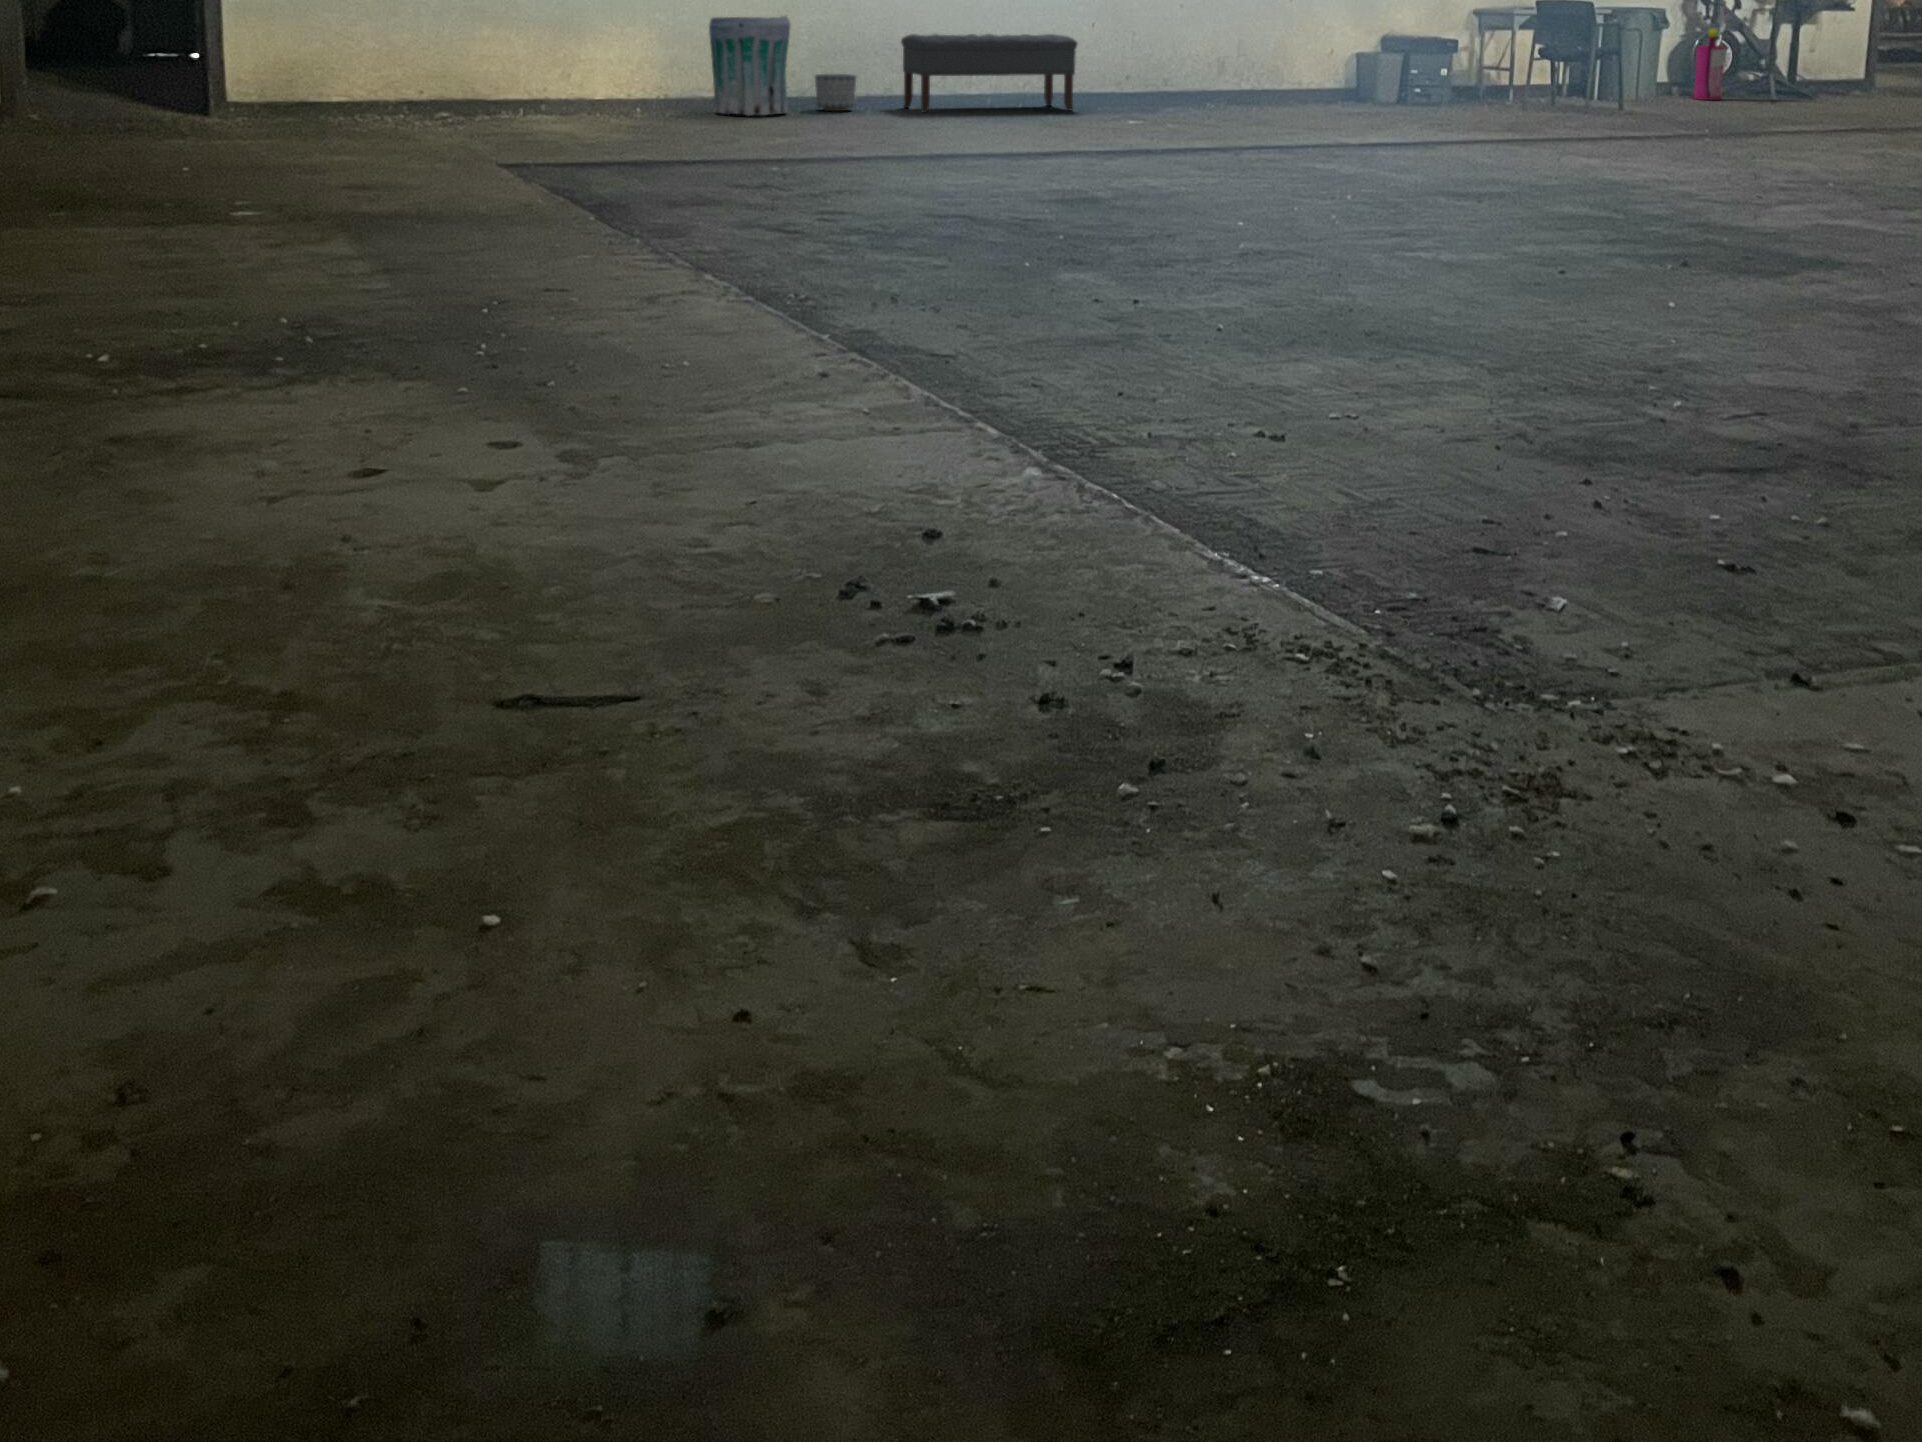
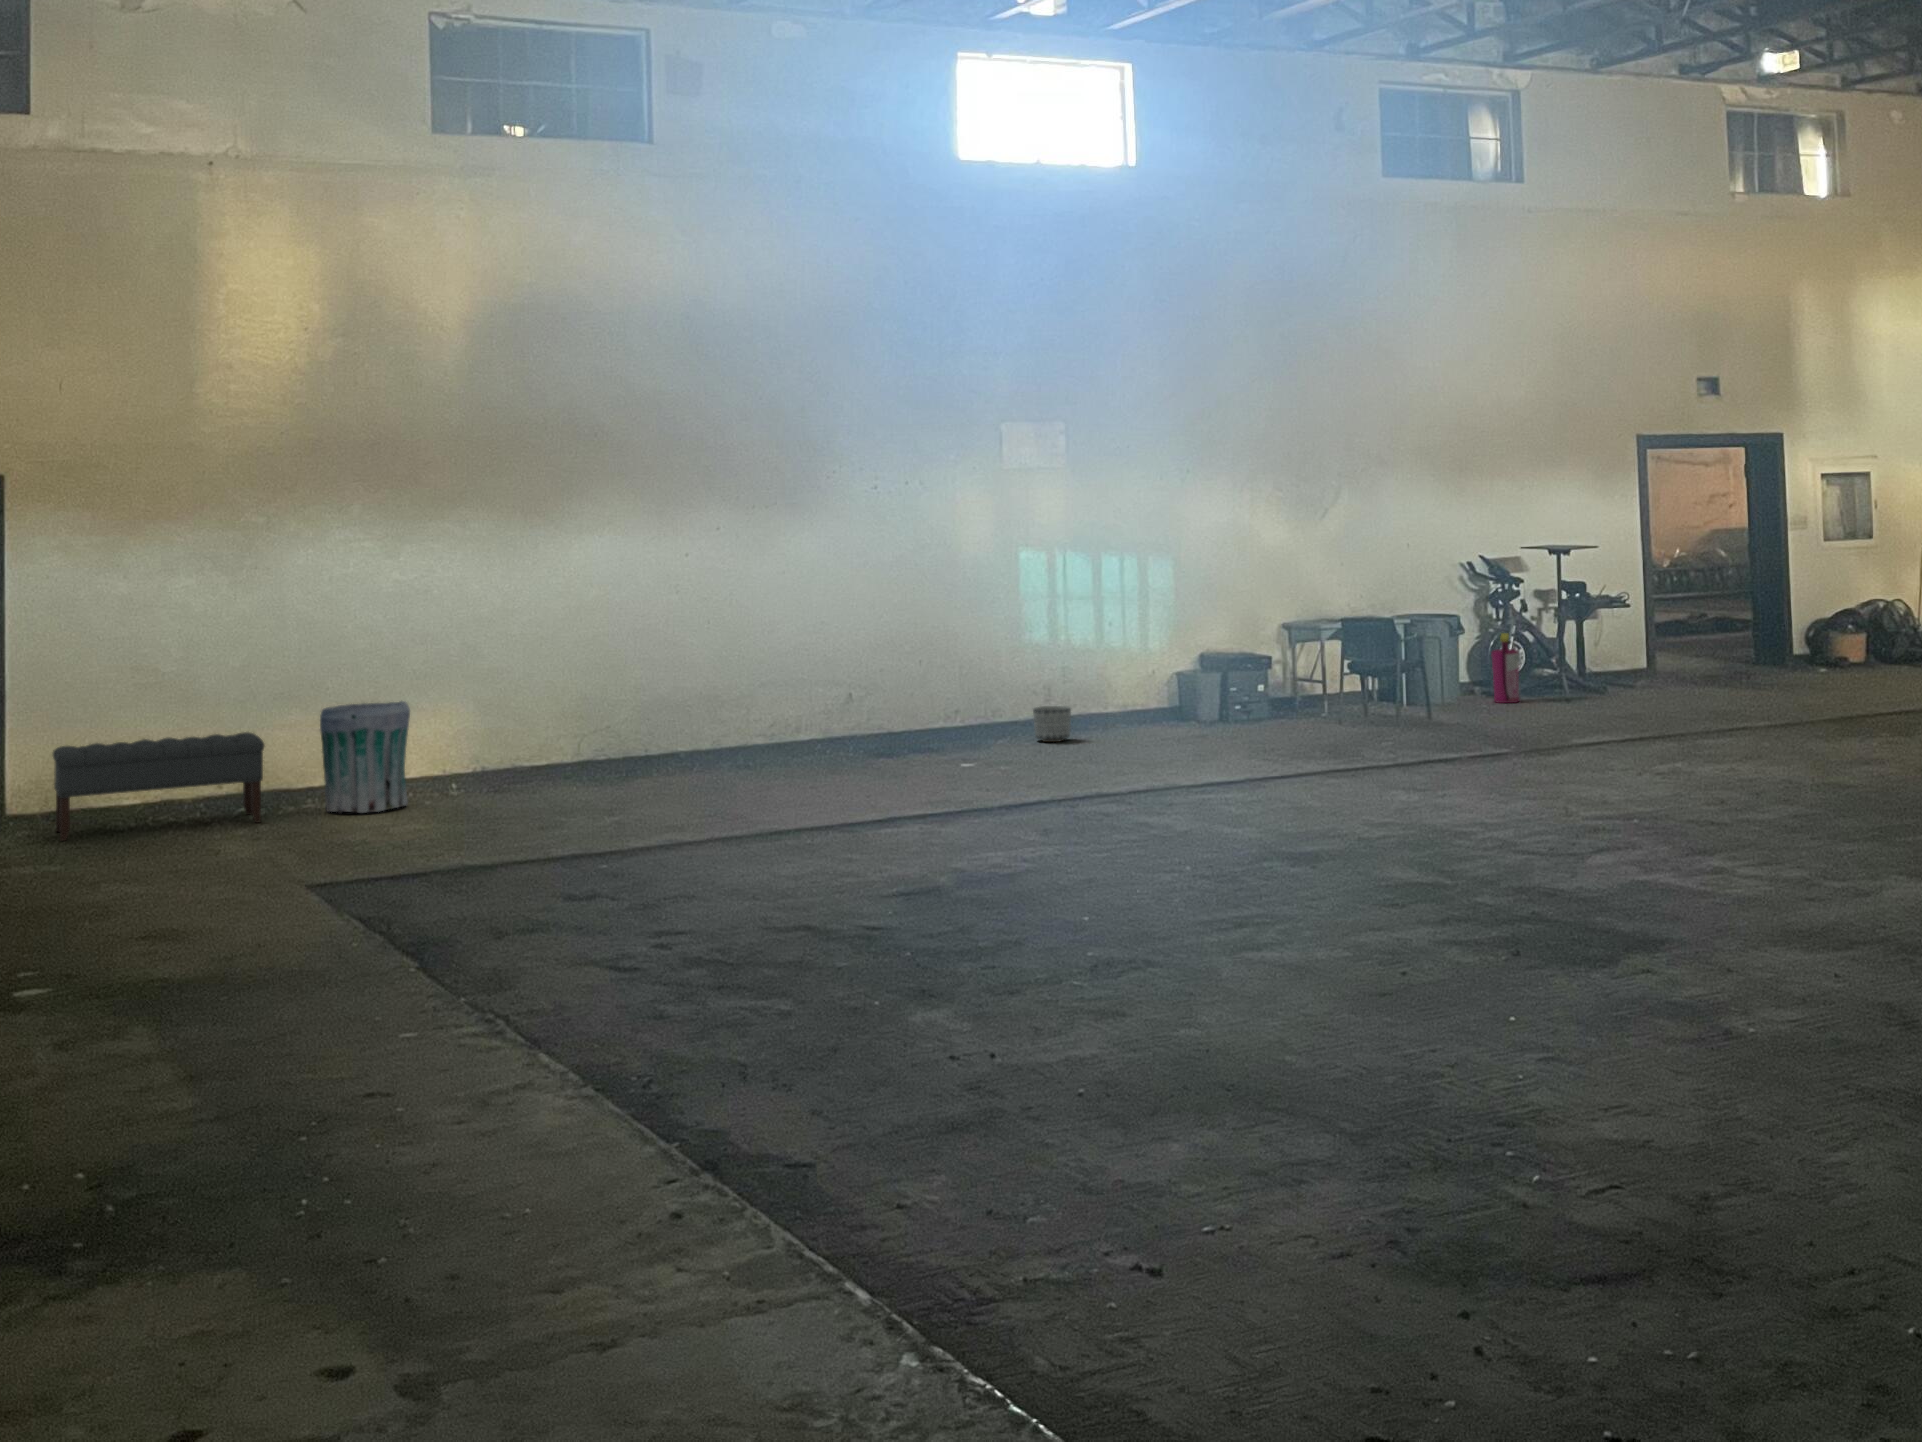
trash can: present [709,16,791,115] -> present [320,701,410,813]
bench: present [901,34,1077,113] -> present [53,732,264,841]
planter: present [815,74,856,111] -> present [1033,706,1071,742]

